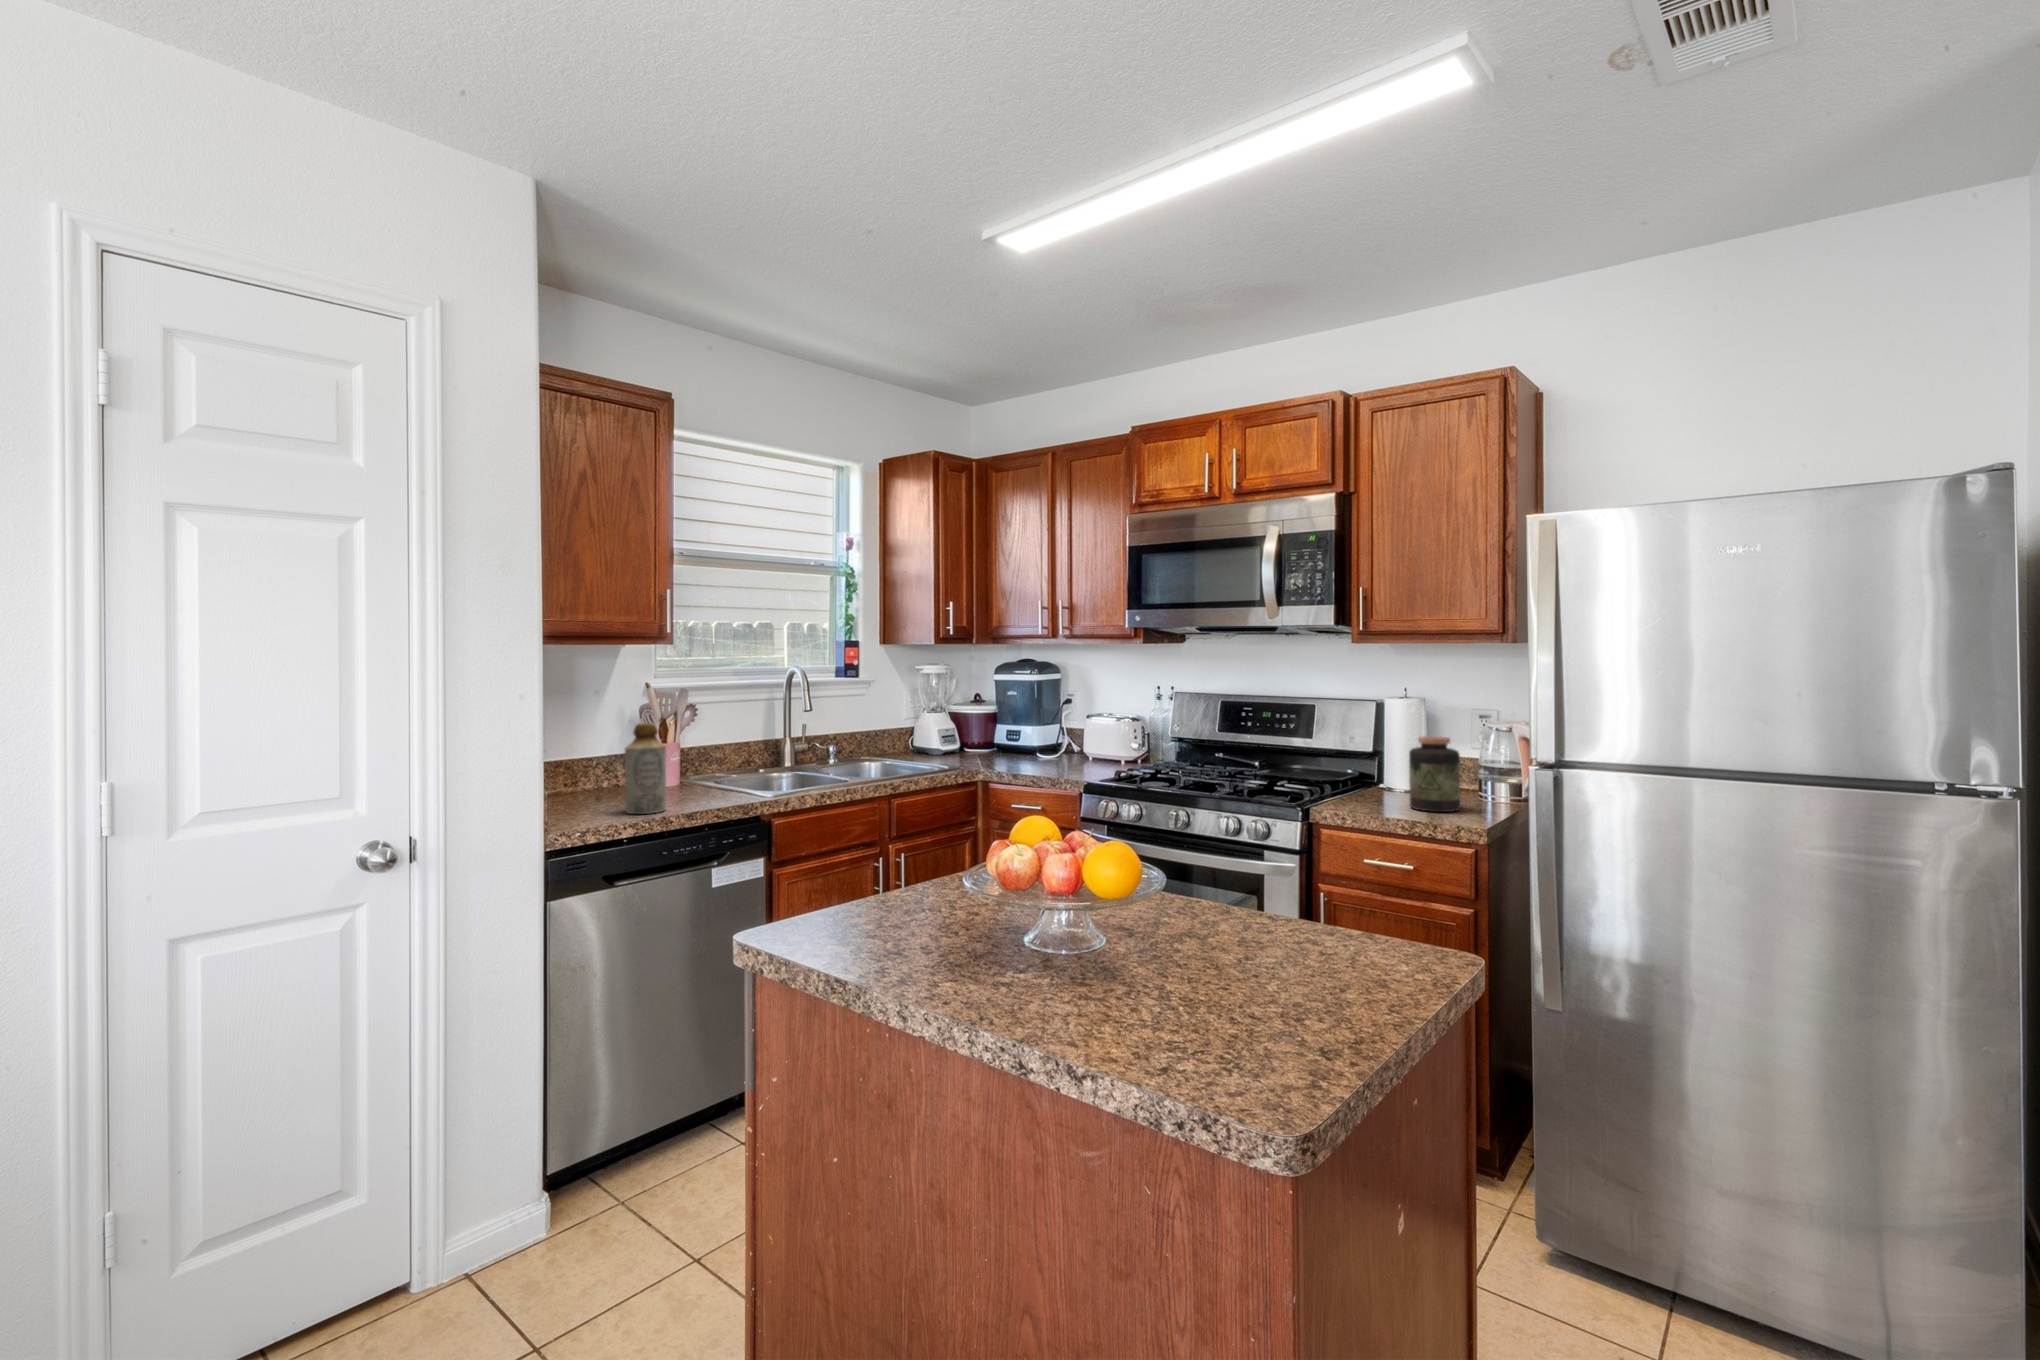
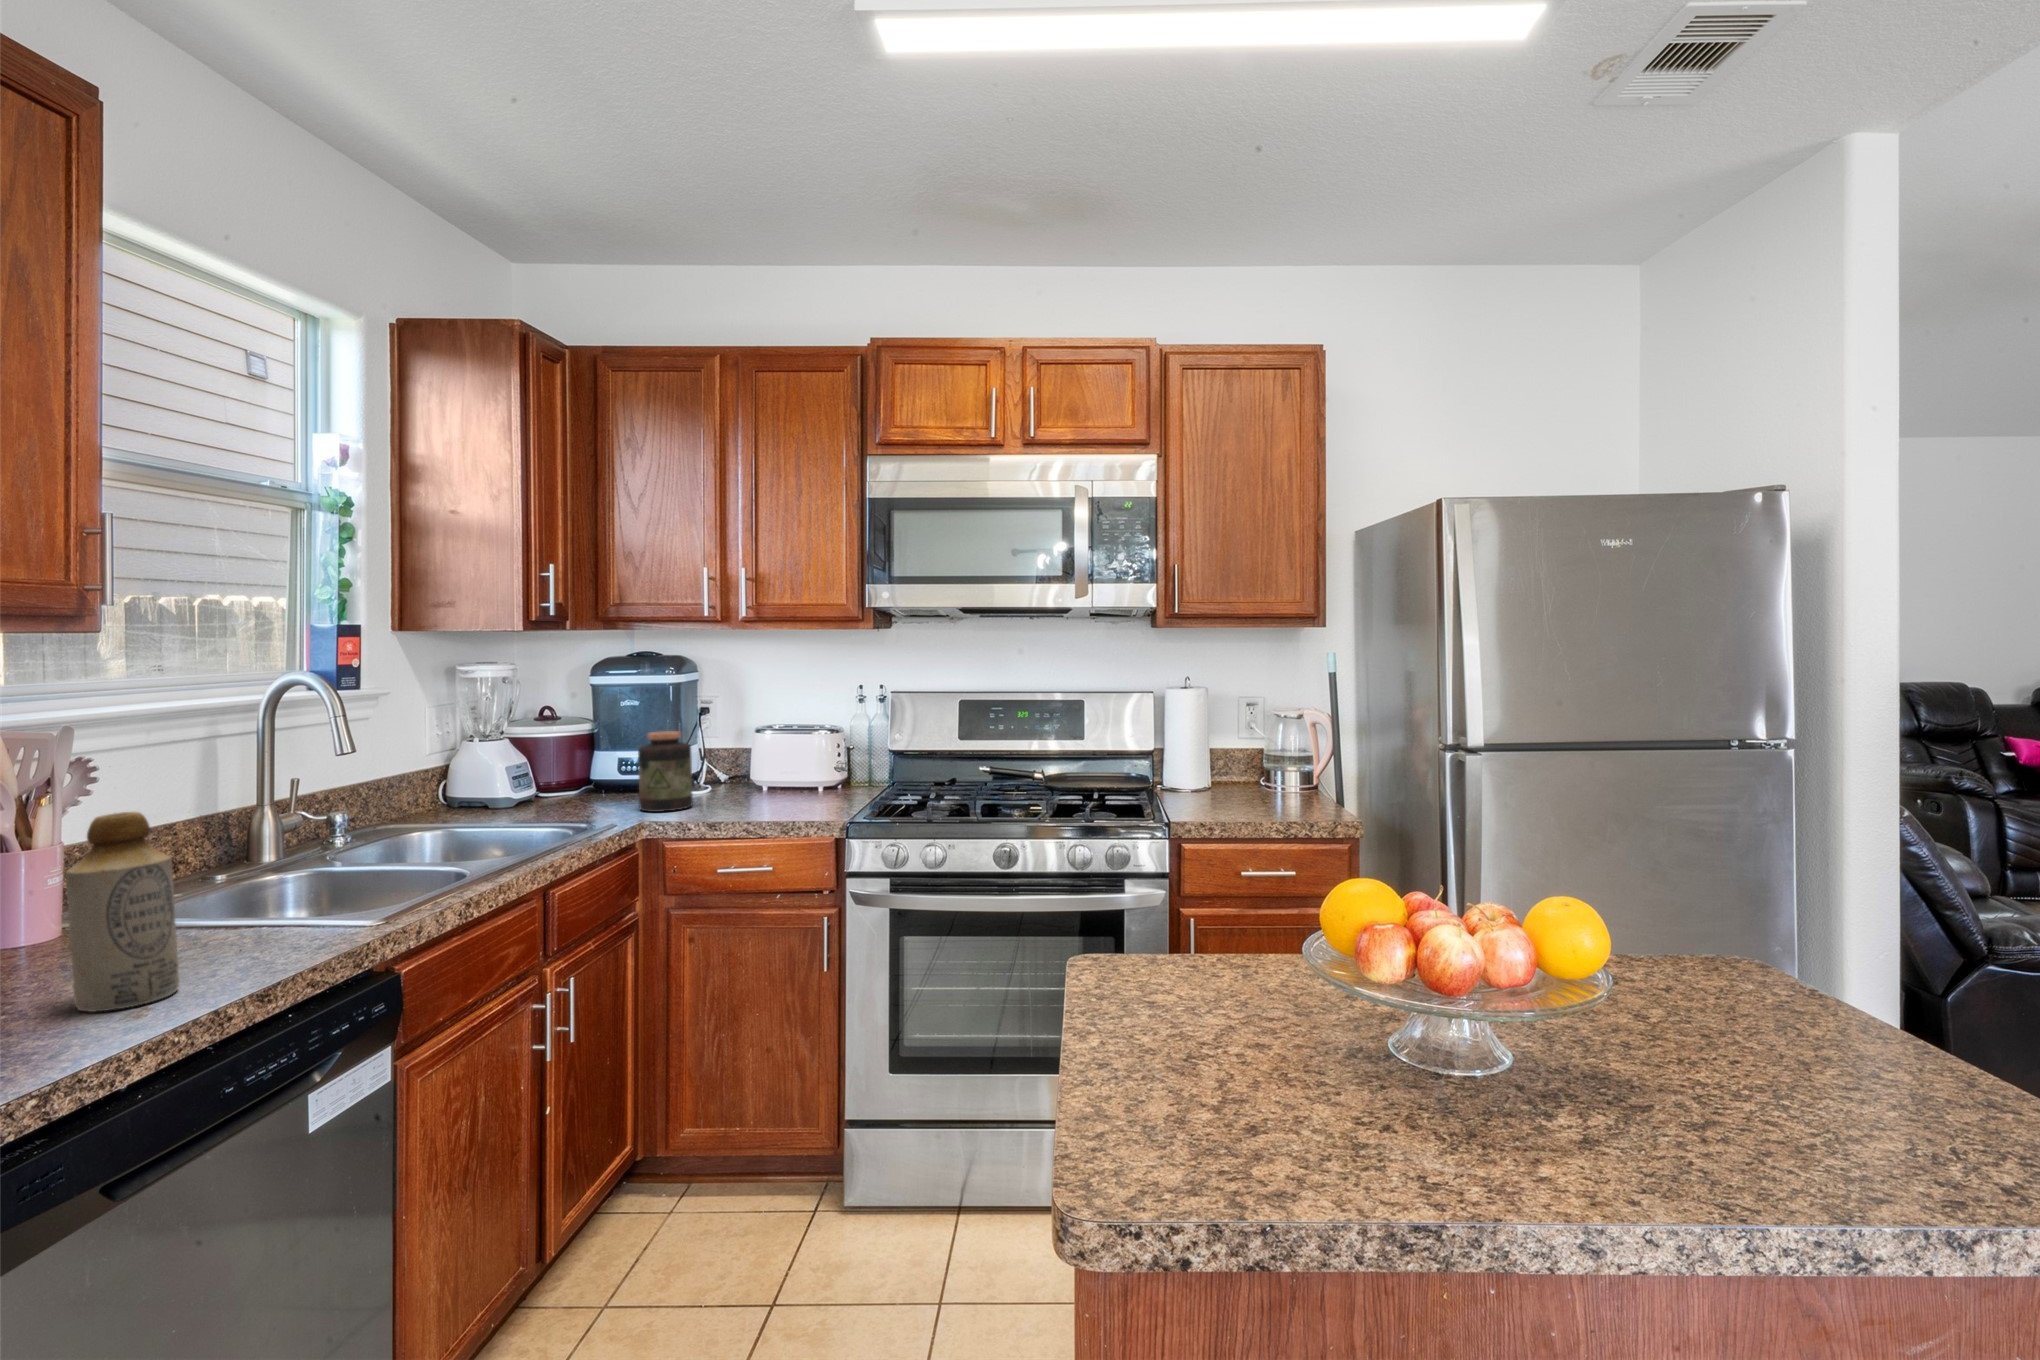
jar: present [1409,736,1460,812] -> present [638,731,693,812]

